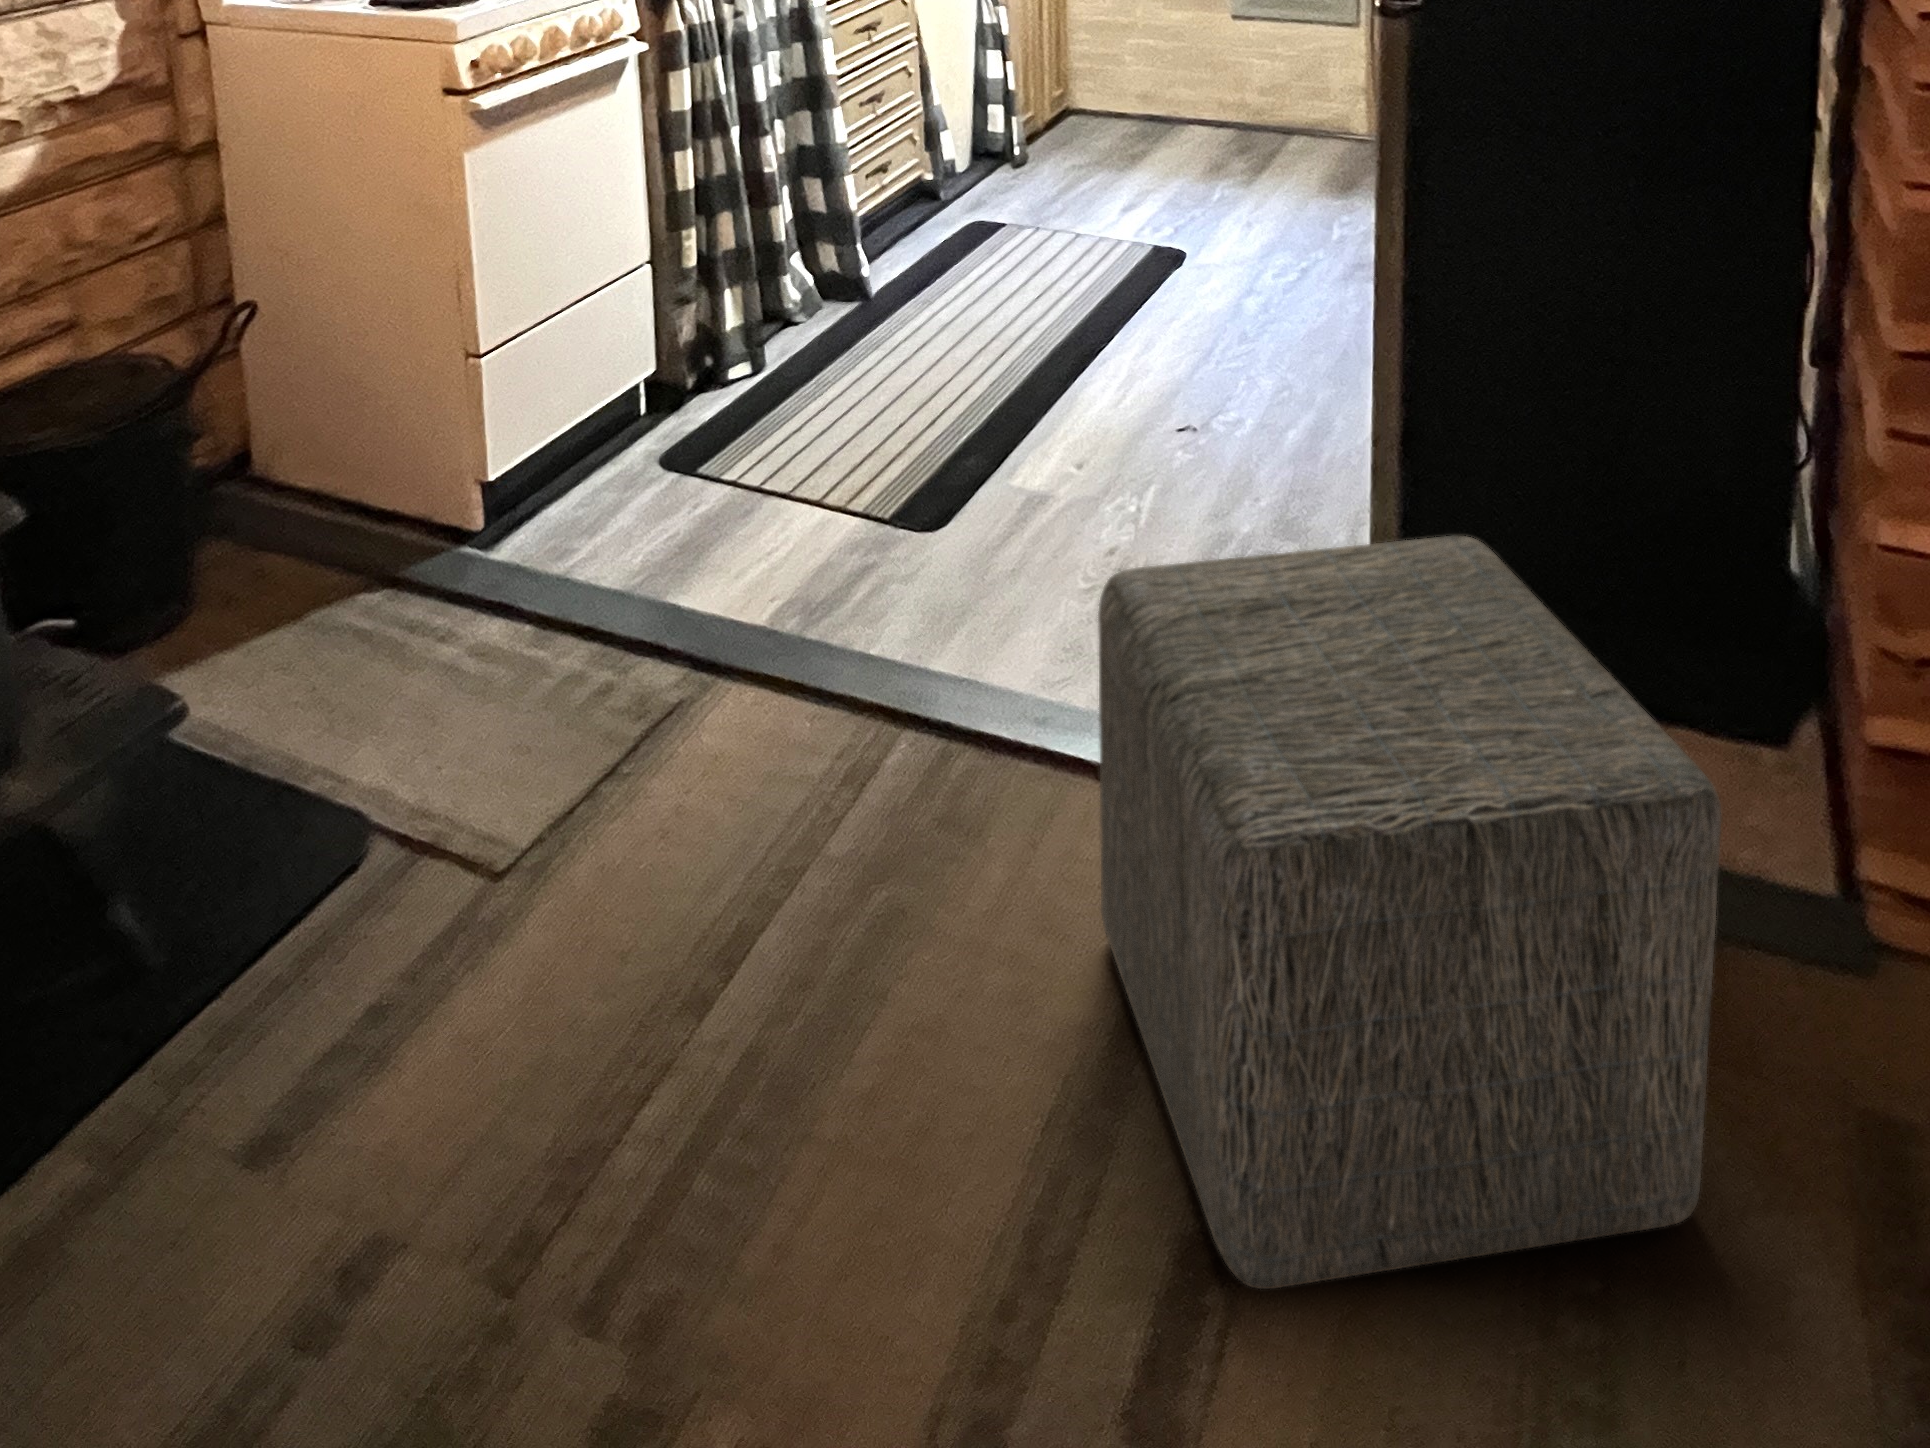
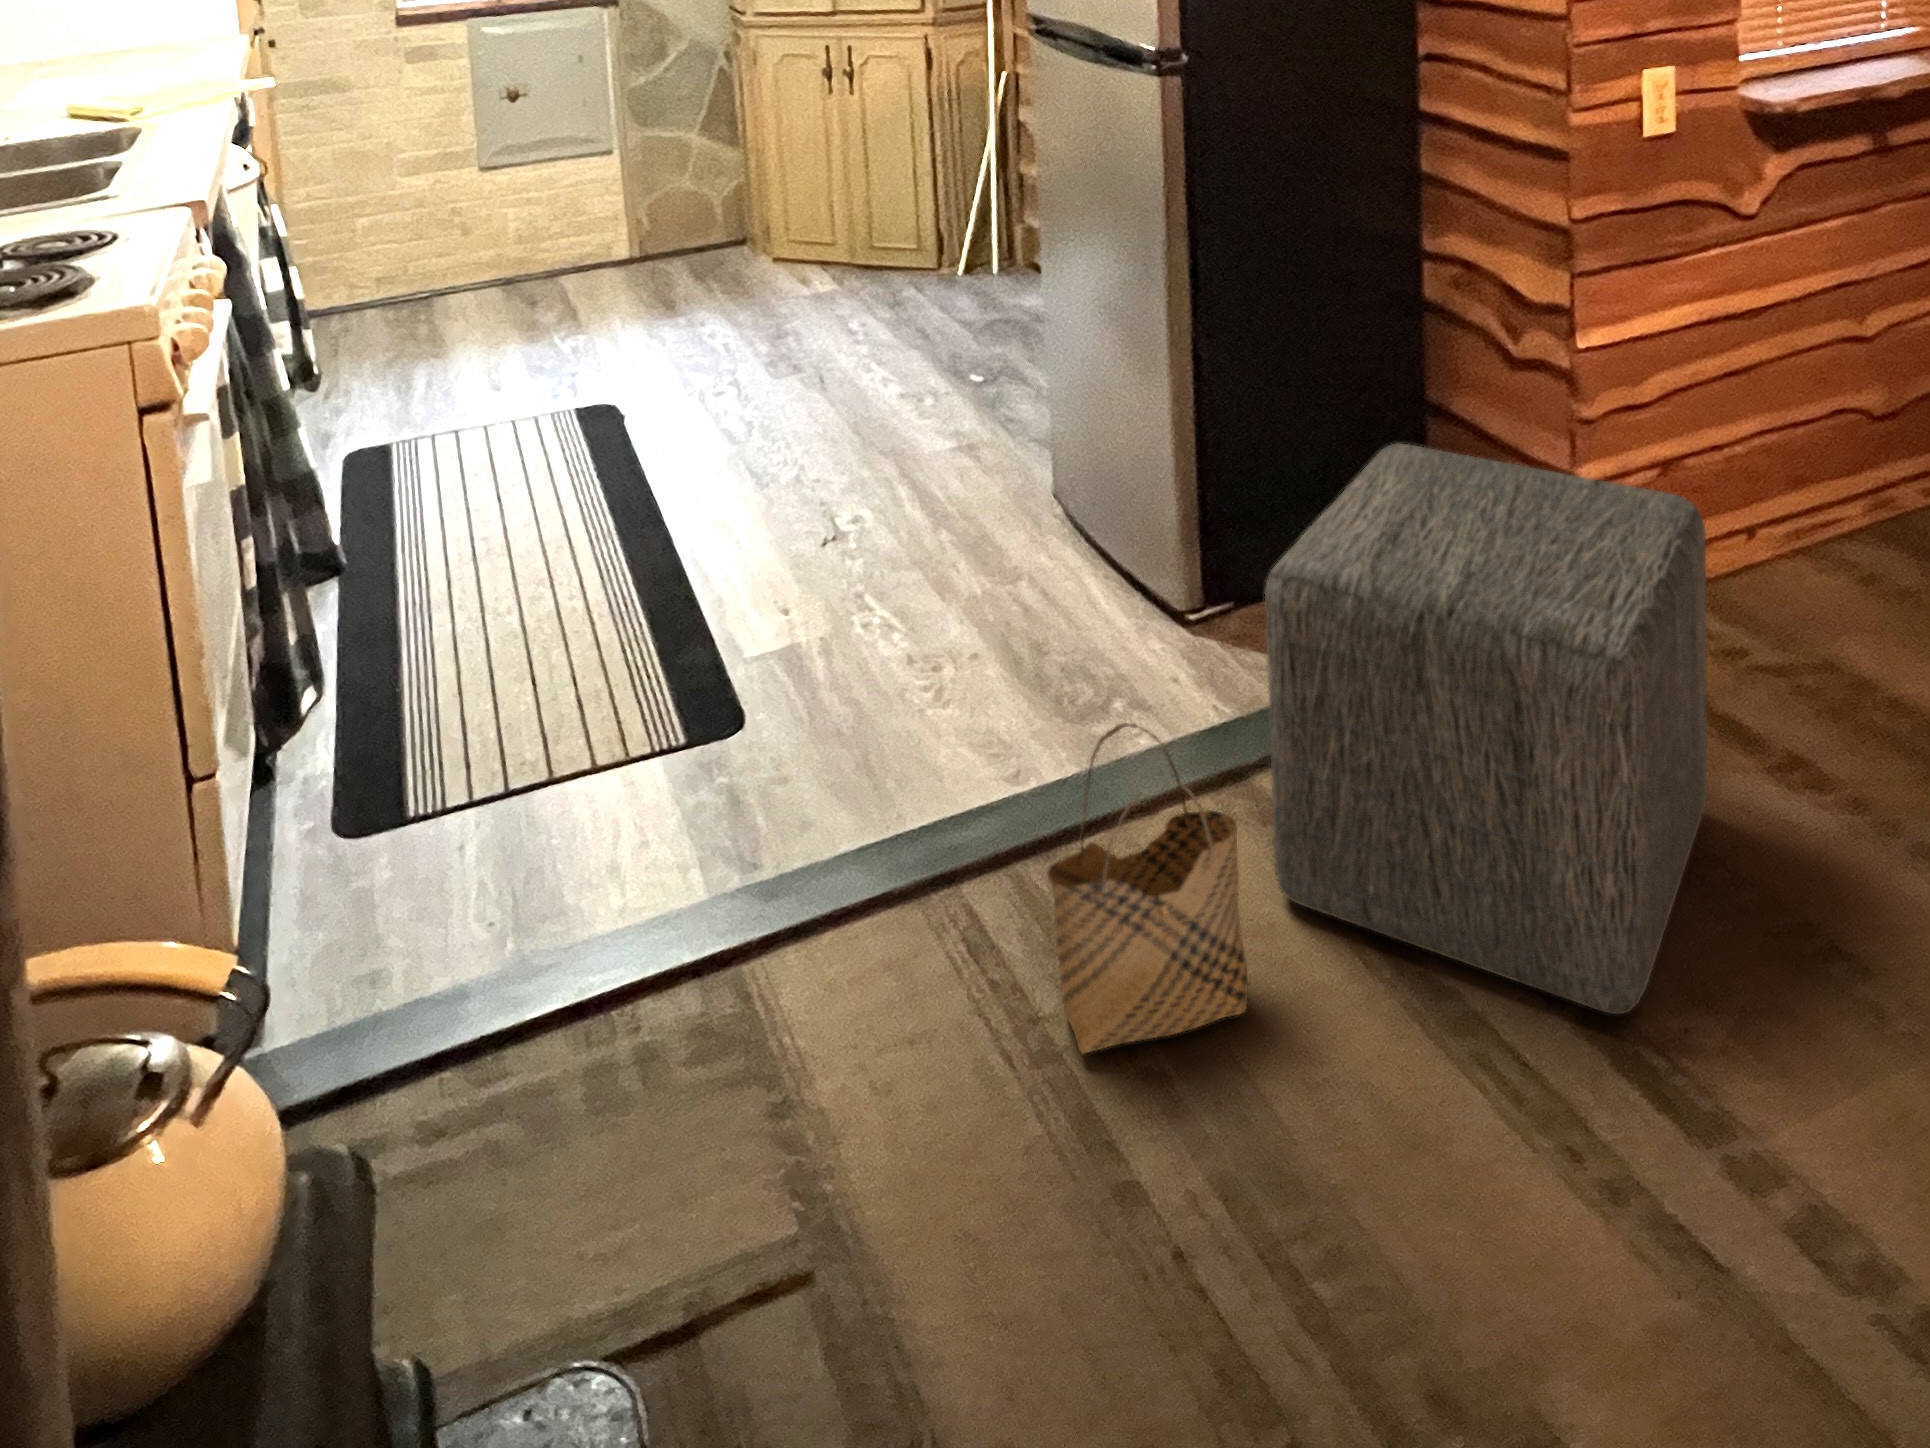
woven basket: none [804,636,996,975] -> present [1047,723,1248,1054]

